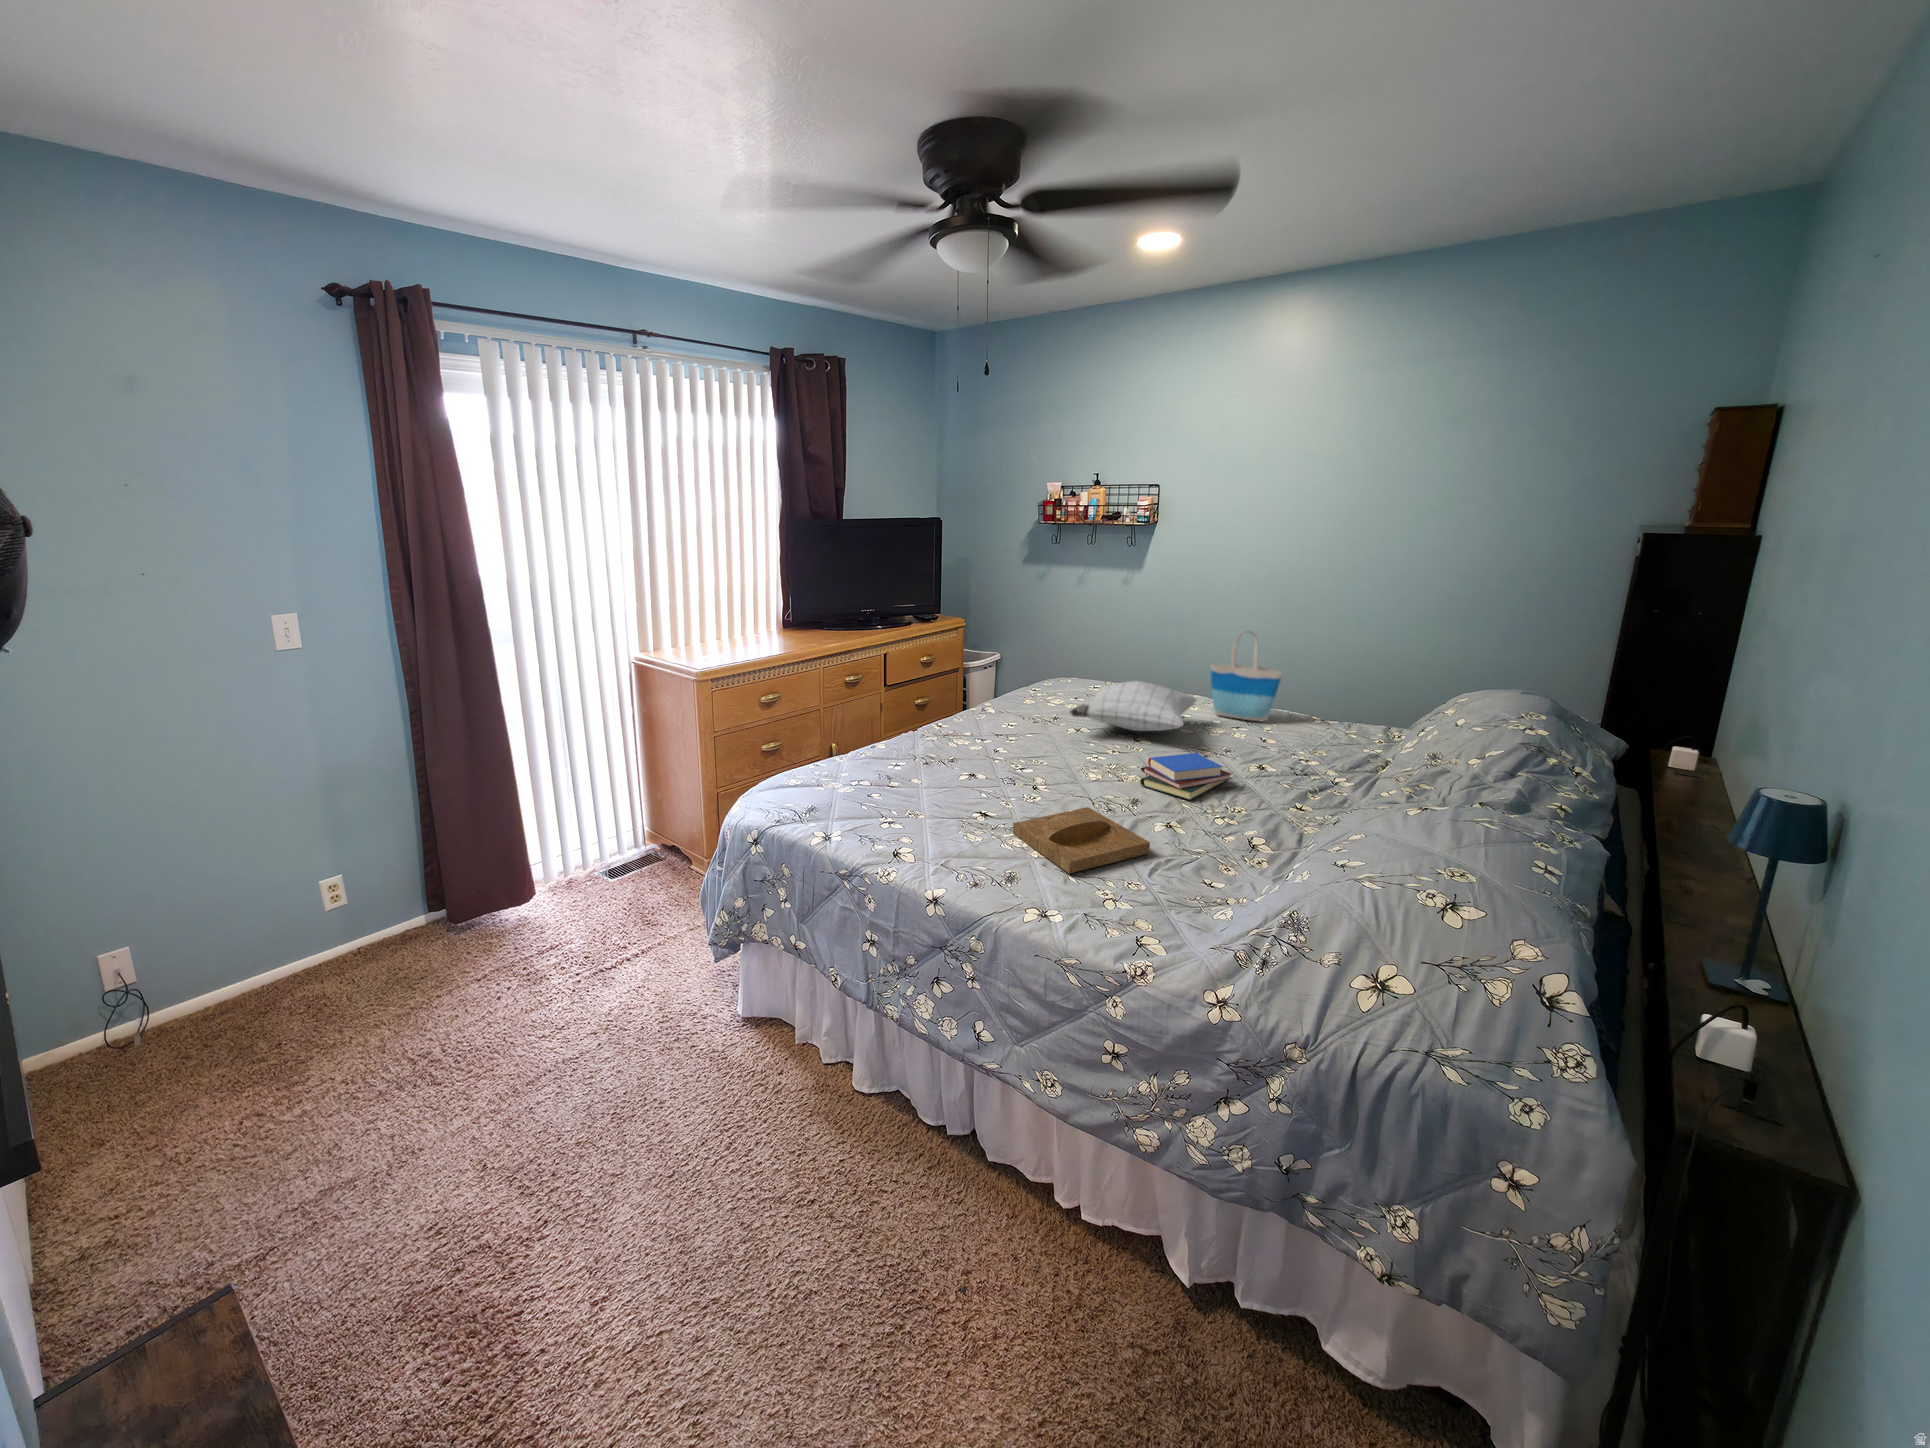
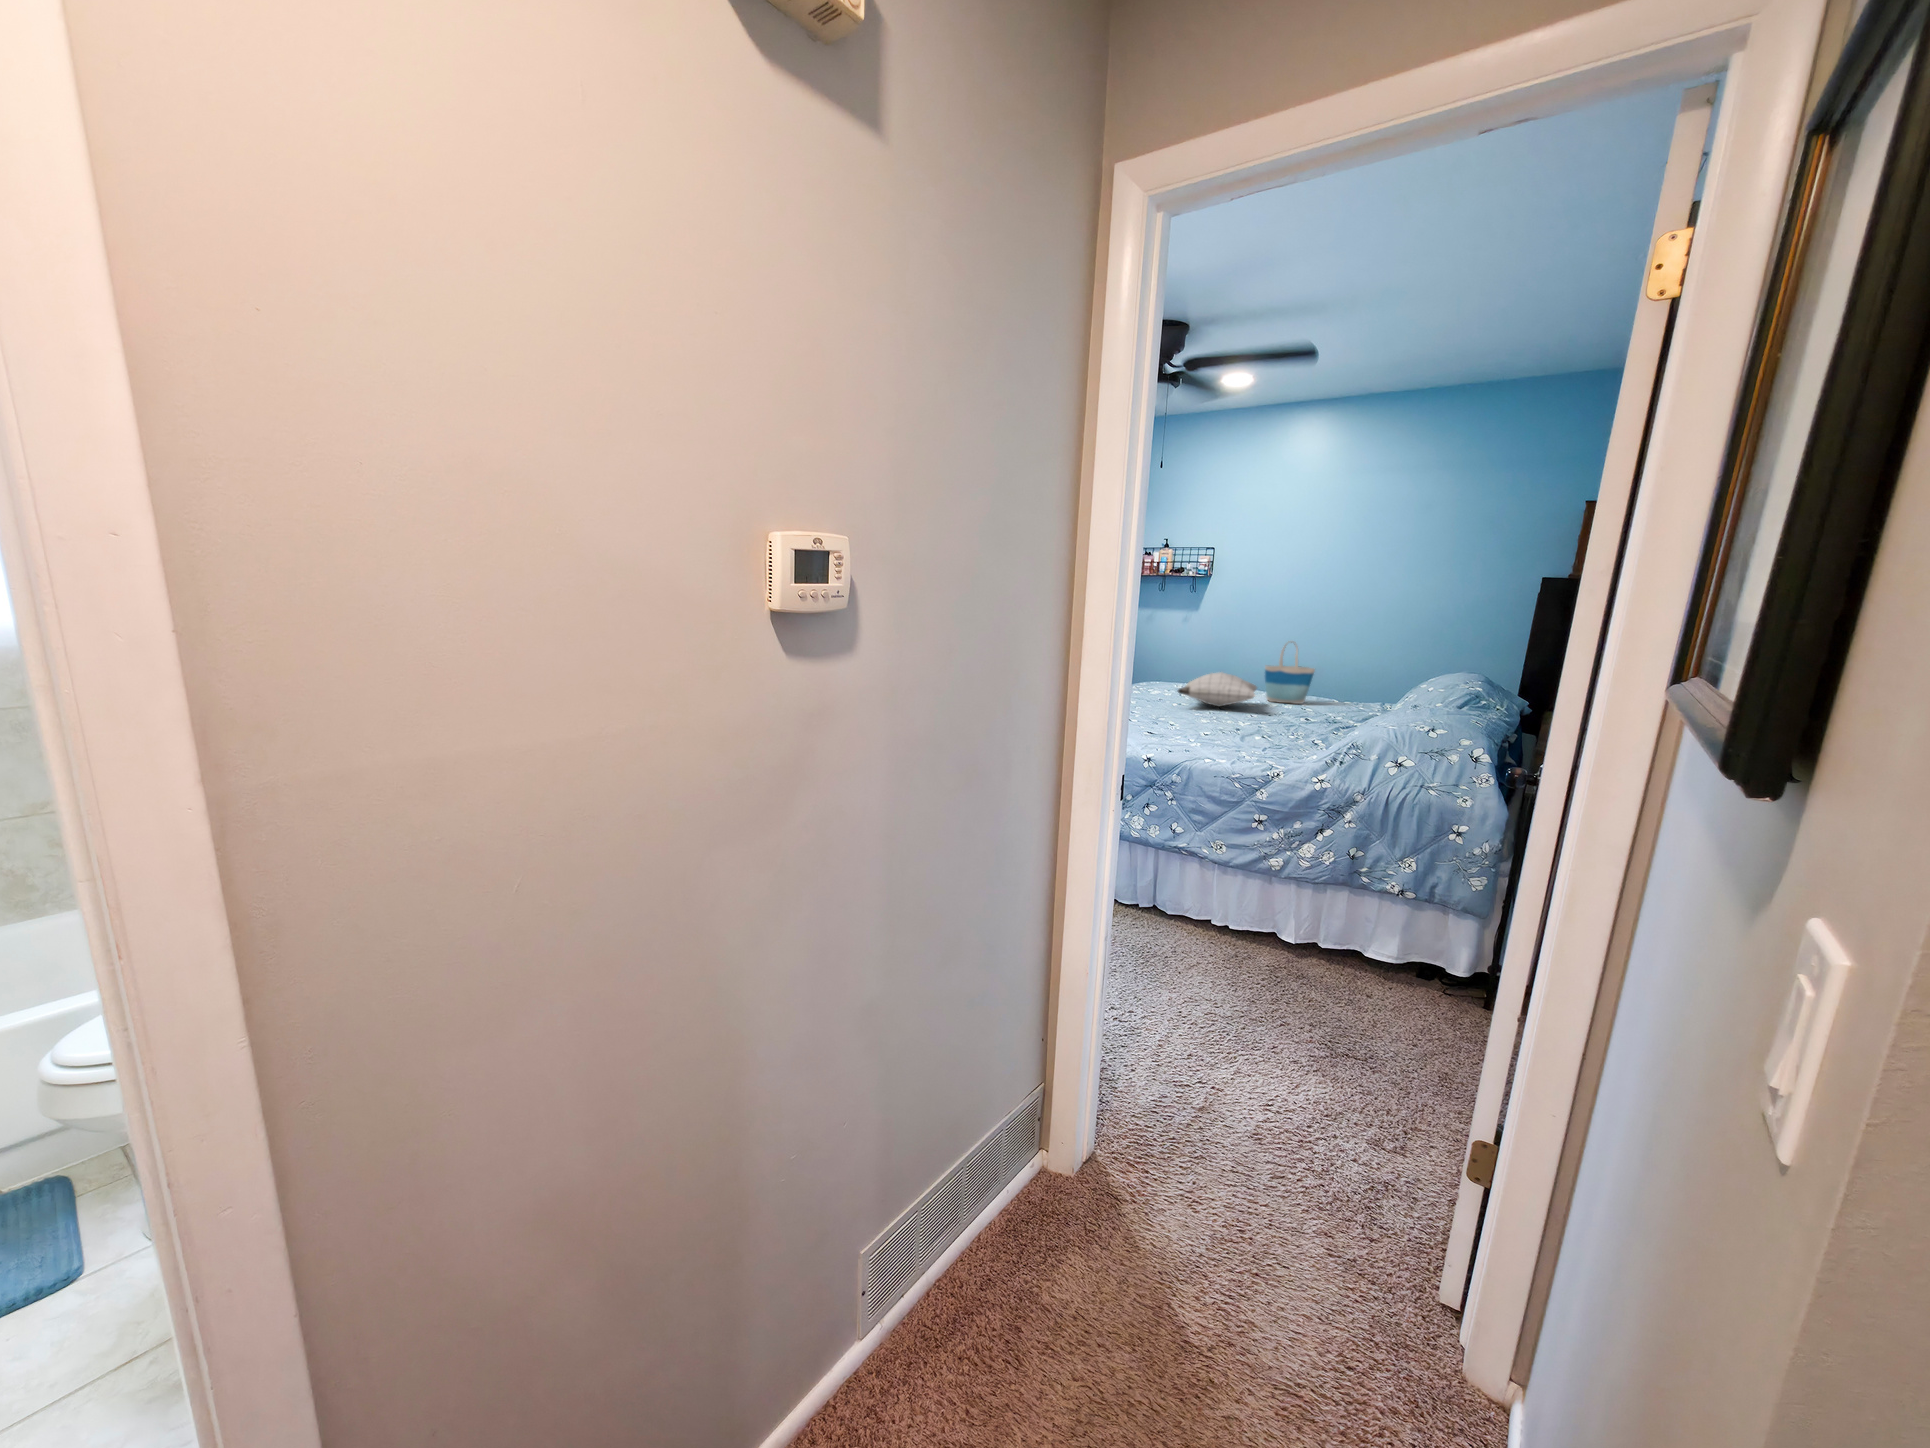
book: present [1140,753,1232,800] -> none [1235,708,1294,730]
tray: present [1013,807,1150,874] -> none [1172,729,1258,751]

